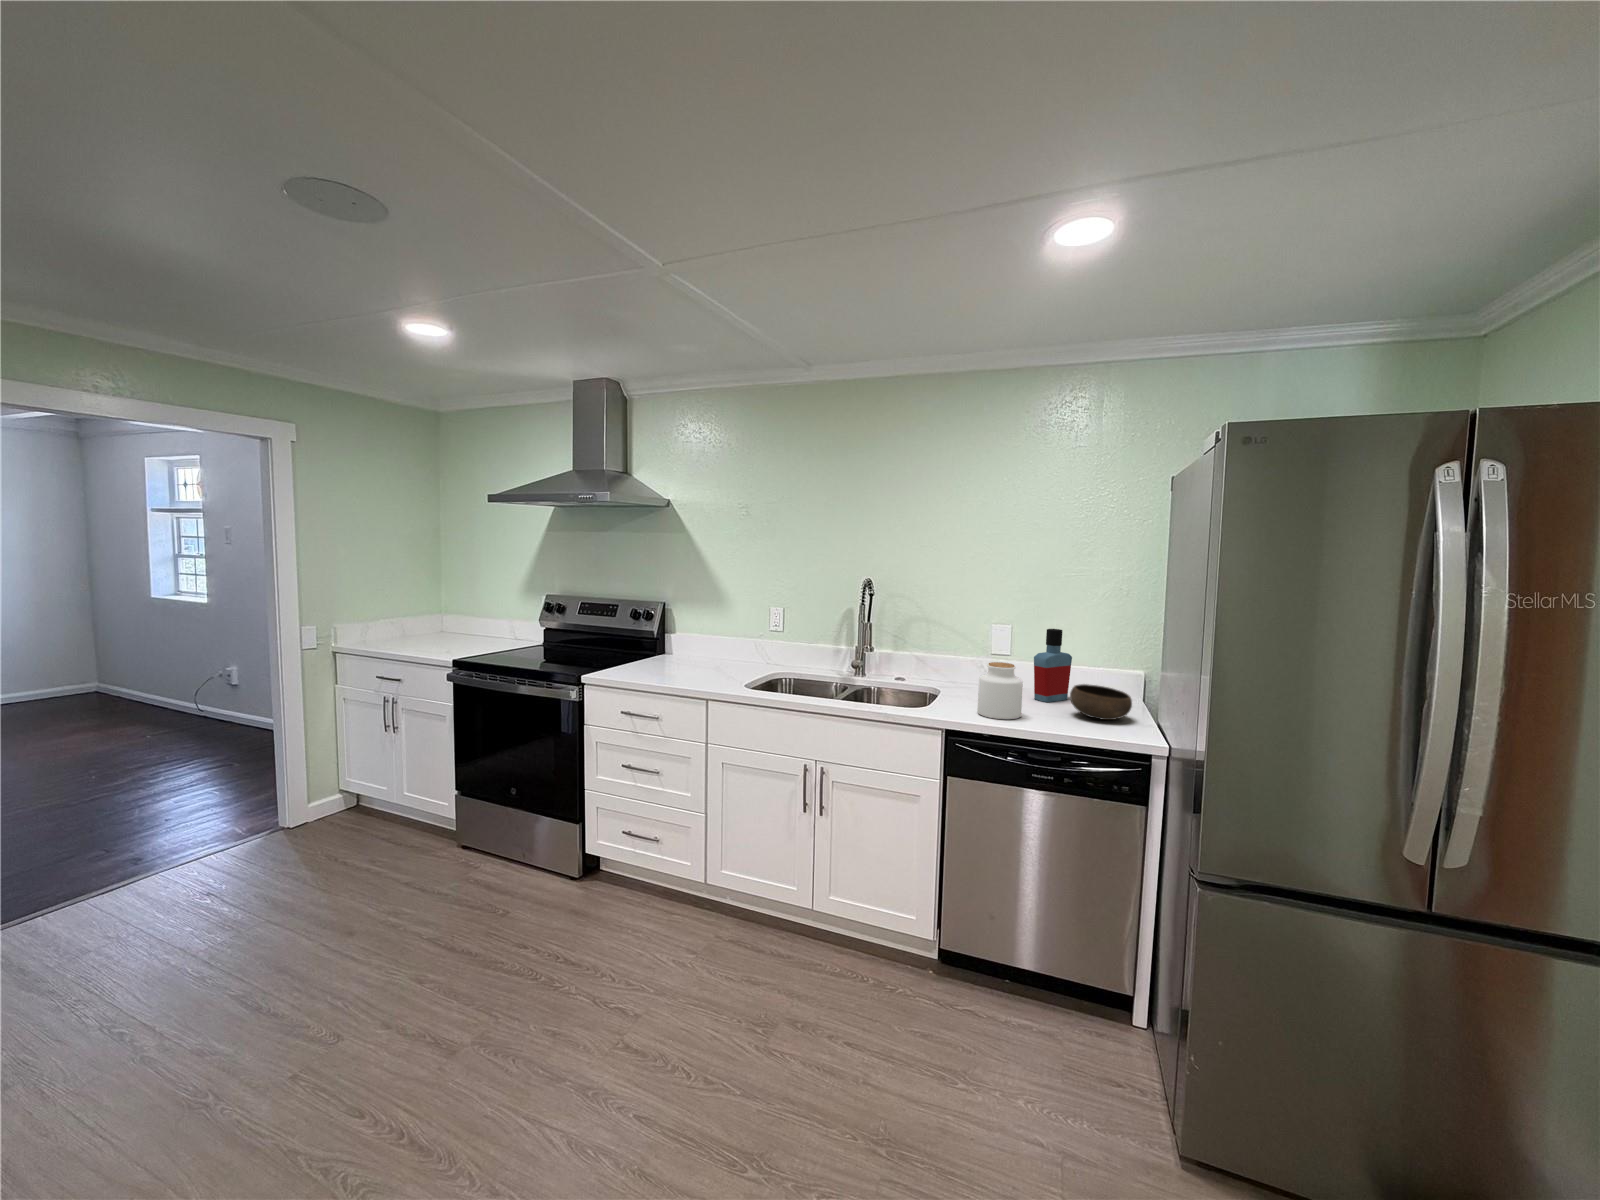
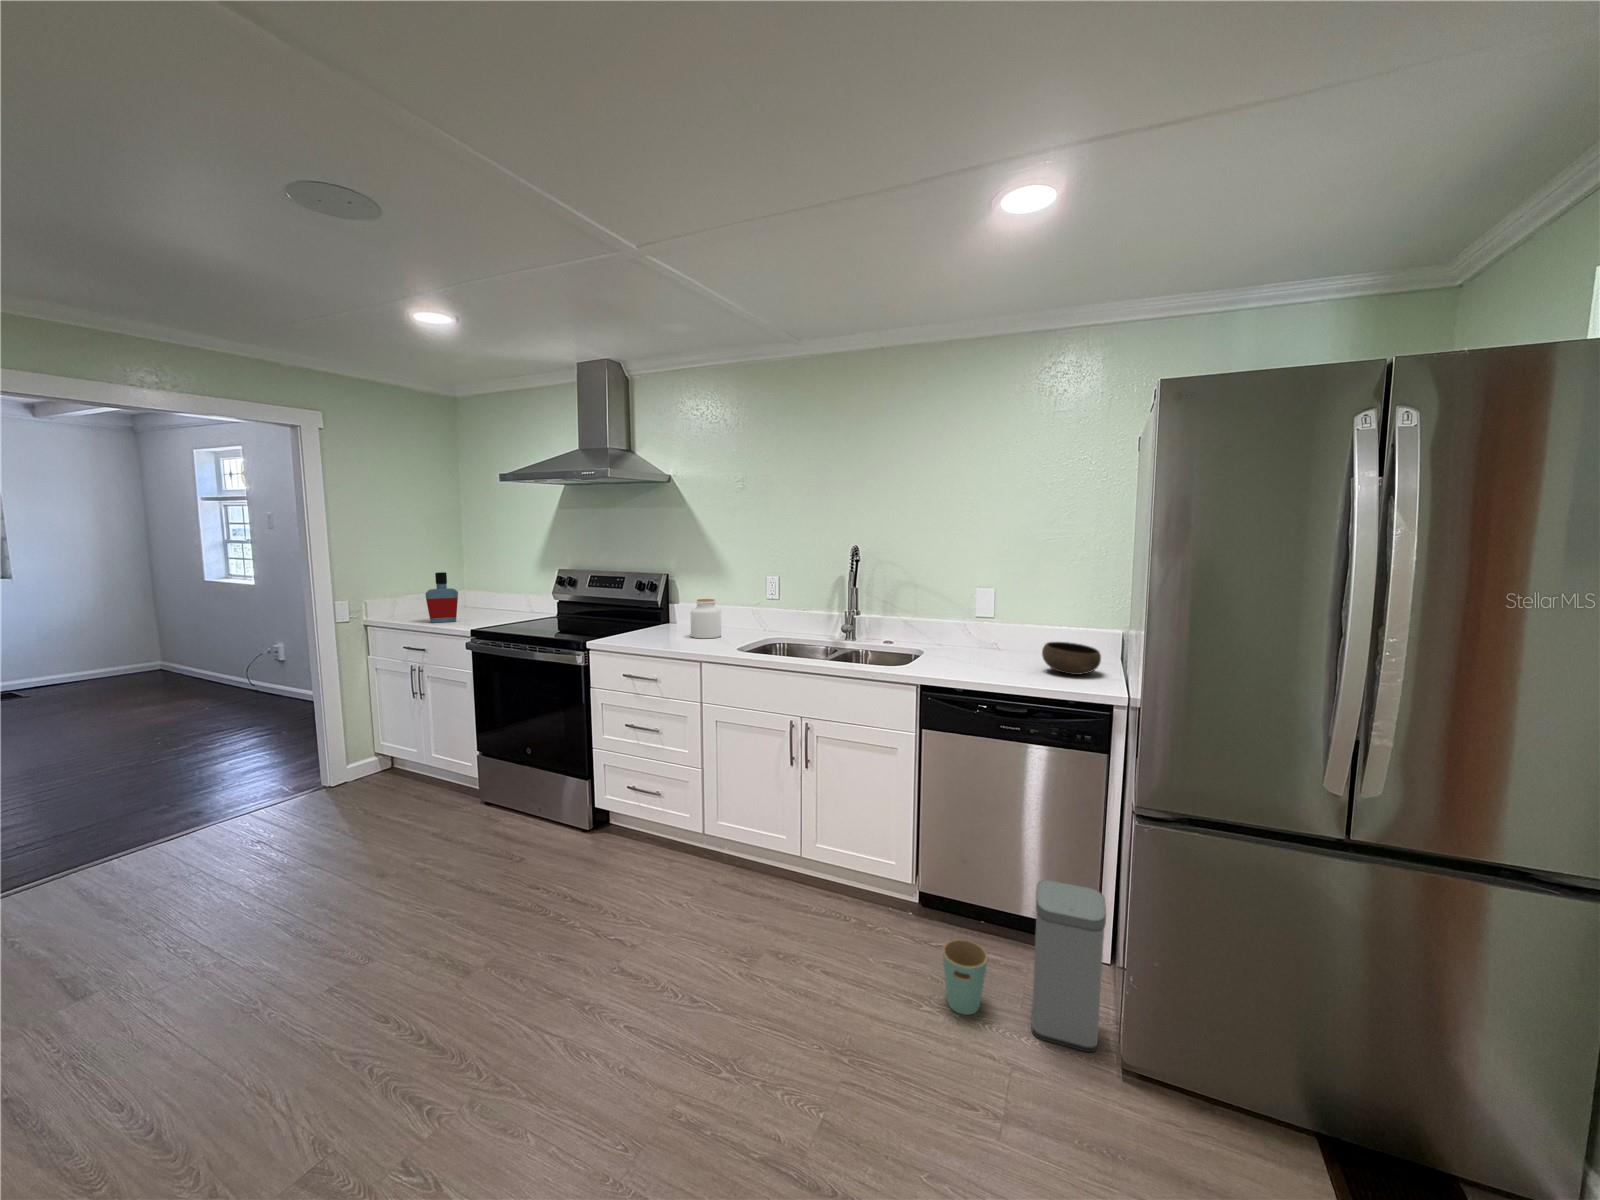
bottle: present [1034,629,1072,702] -> present [425,572,458,623]
jar: present [977,662,1023,719] -> present [691,599,721,639]
trash can: none [978,945,1159,1135] -> present [942,880,1106,1052]

